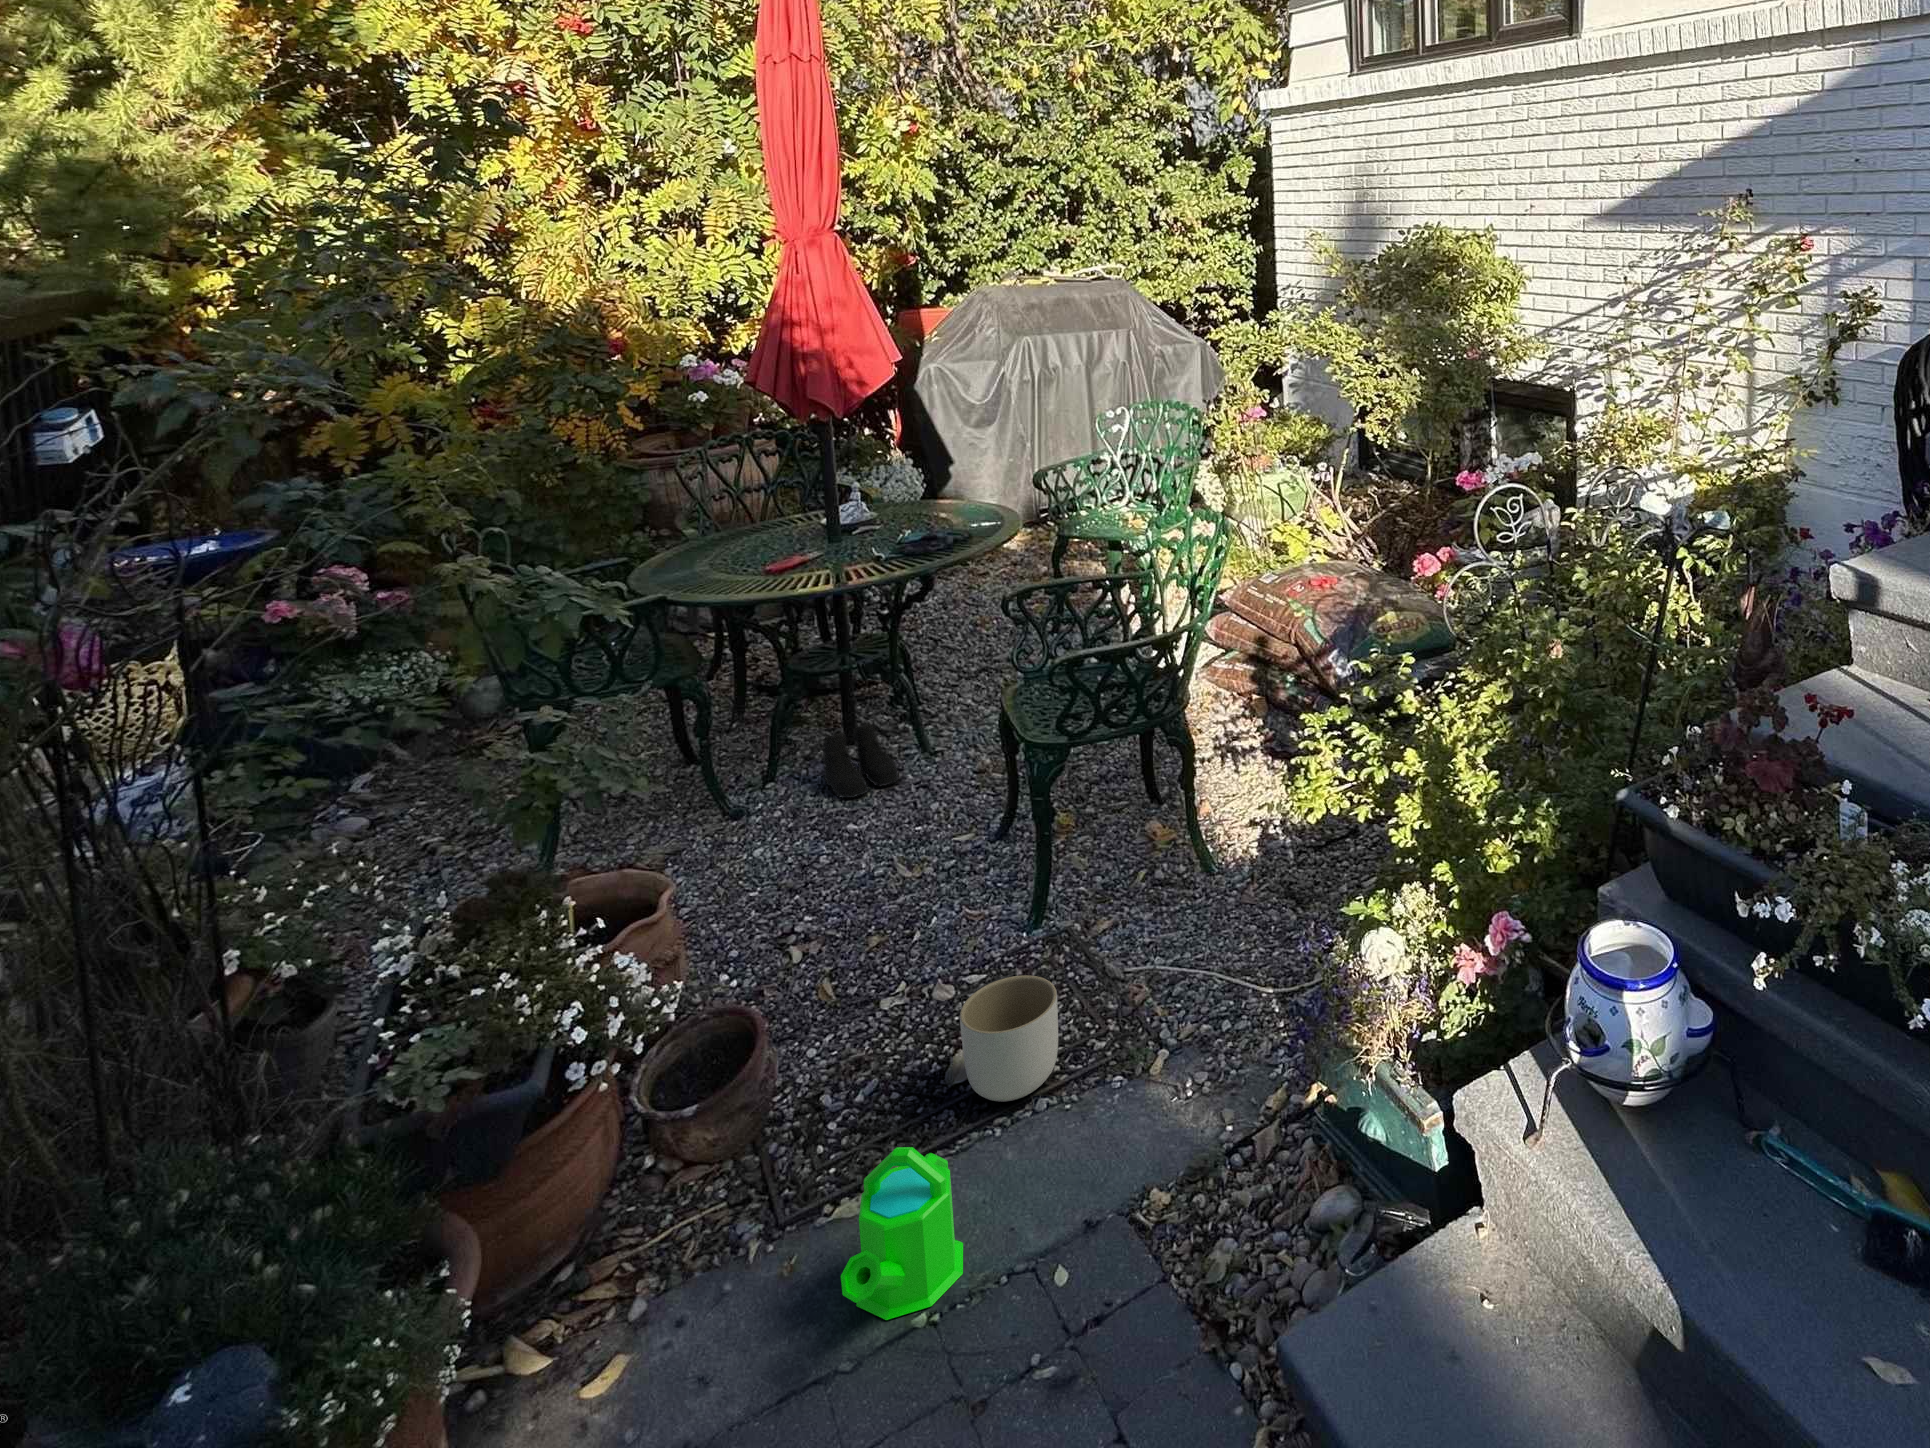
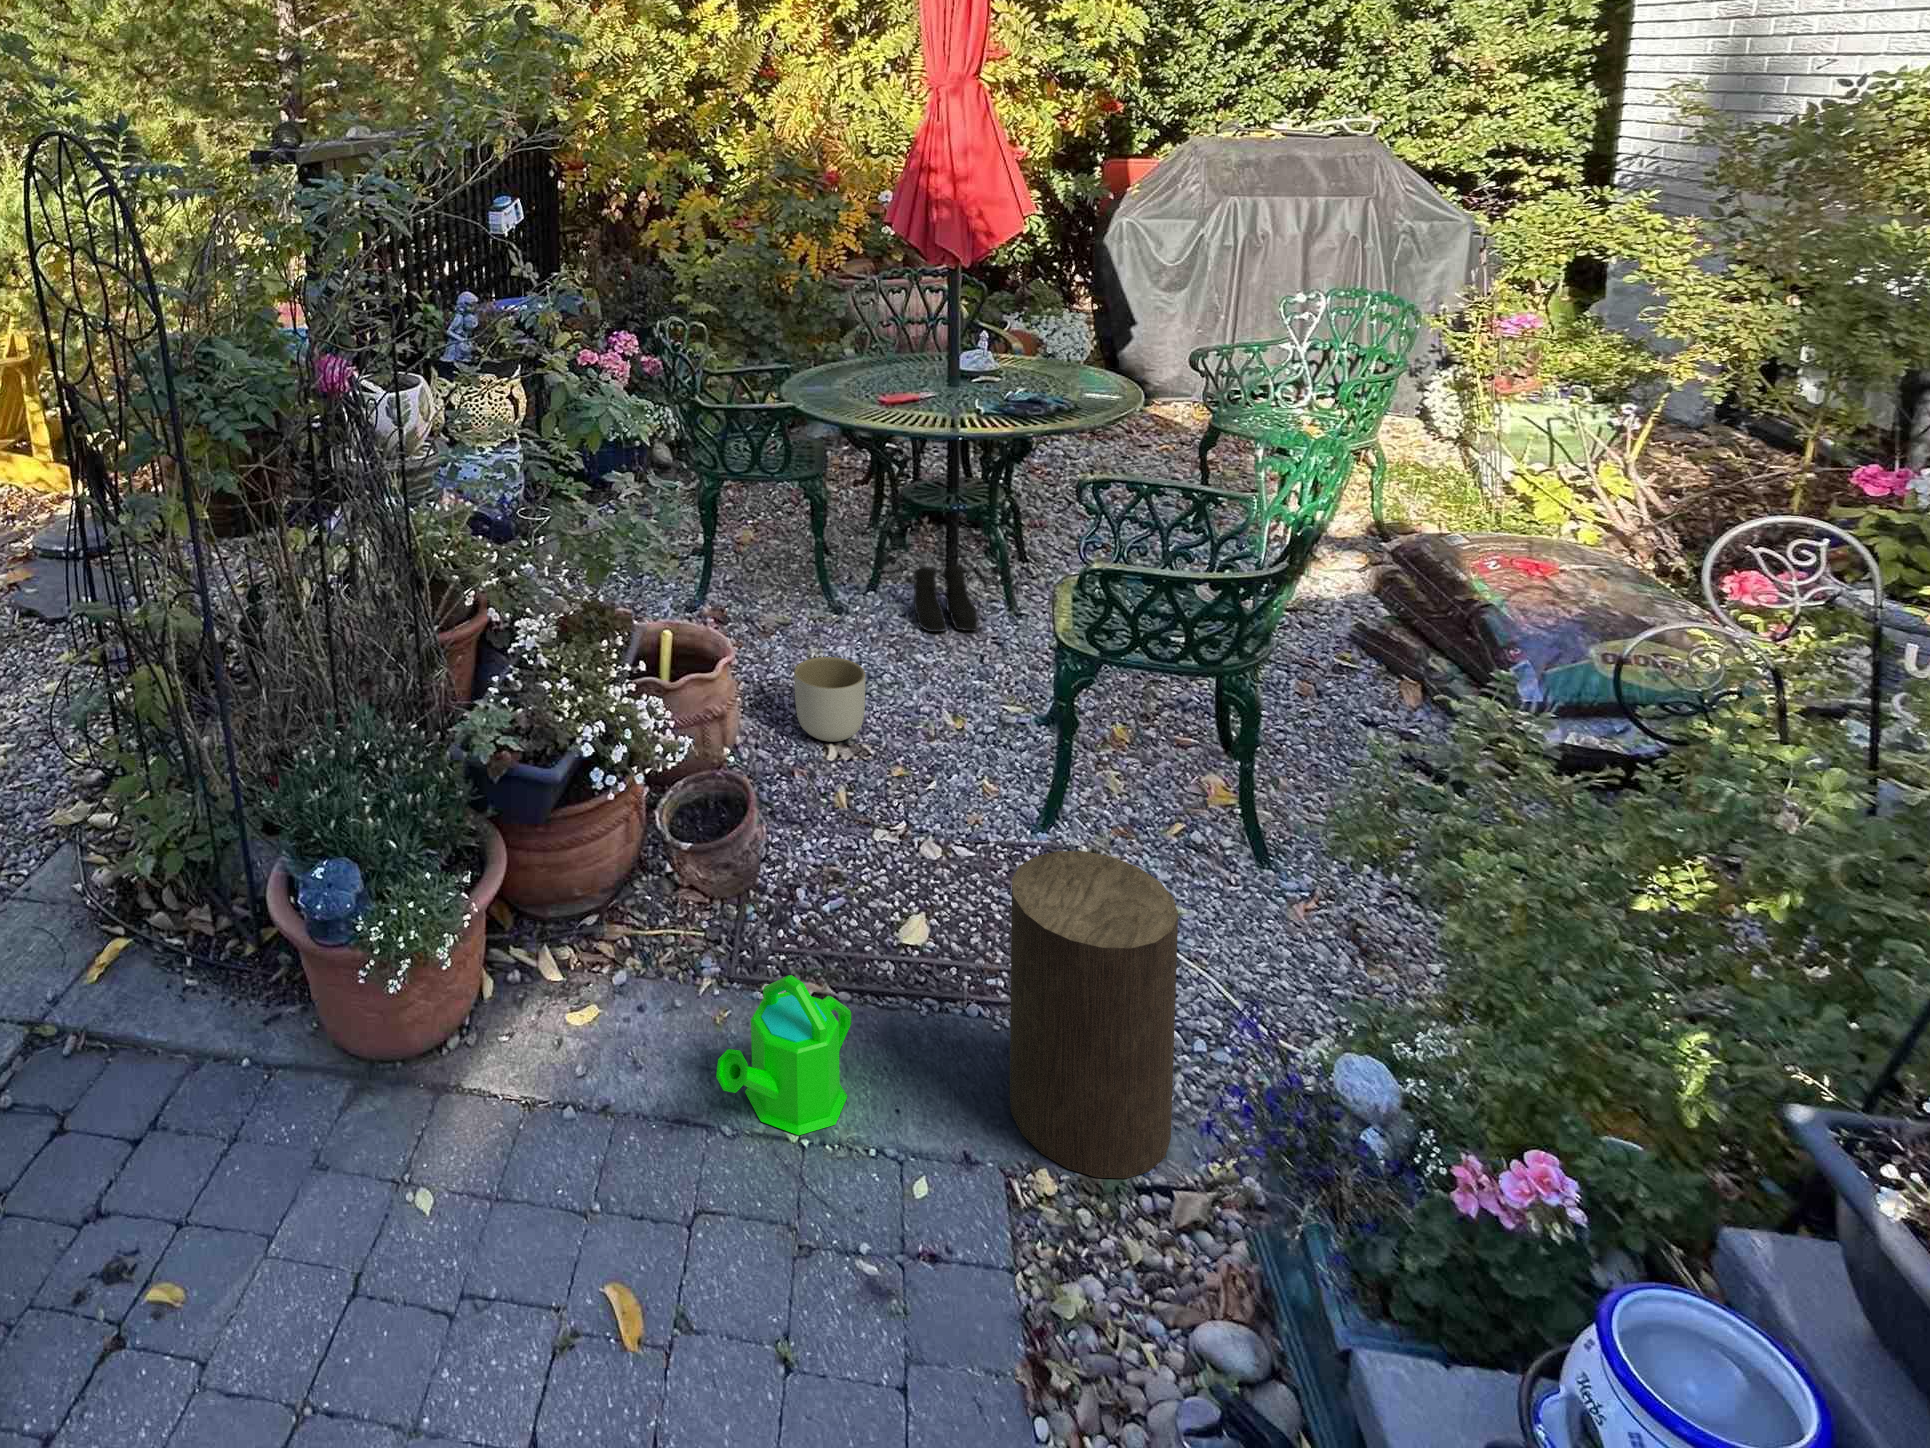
stool: none [1091,891,1237,1179] -> present [1010,851,1178,1178]
planter: present [960,975,1058,1102] -> present [794,657,865,742]

